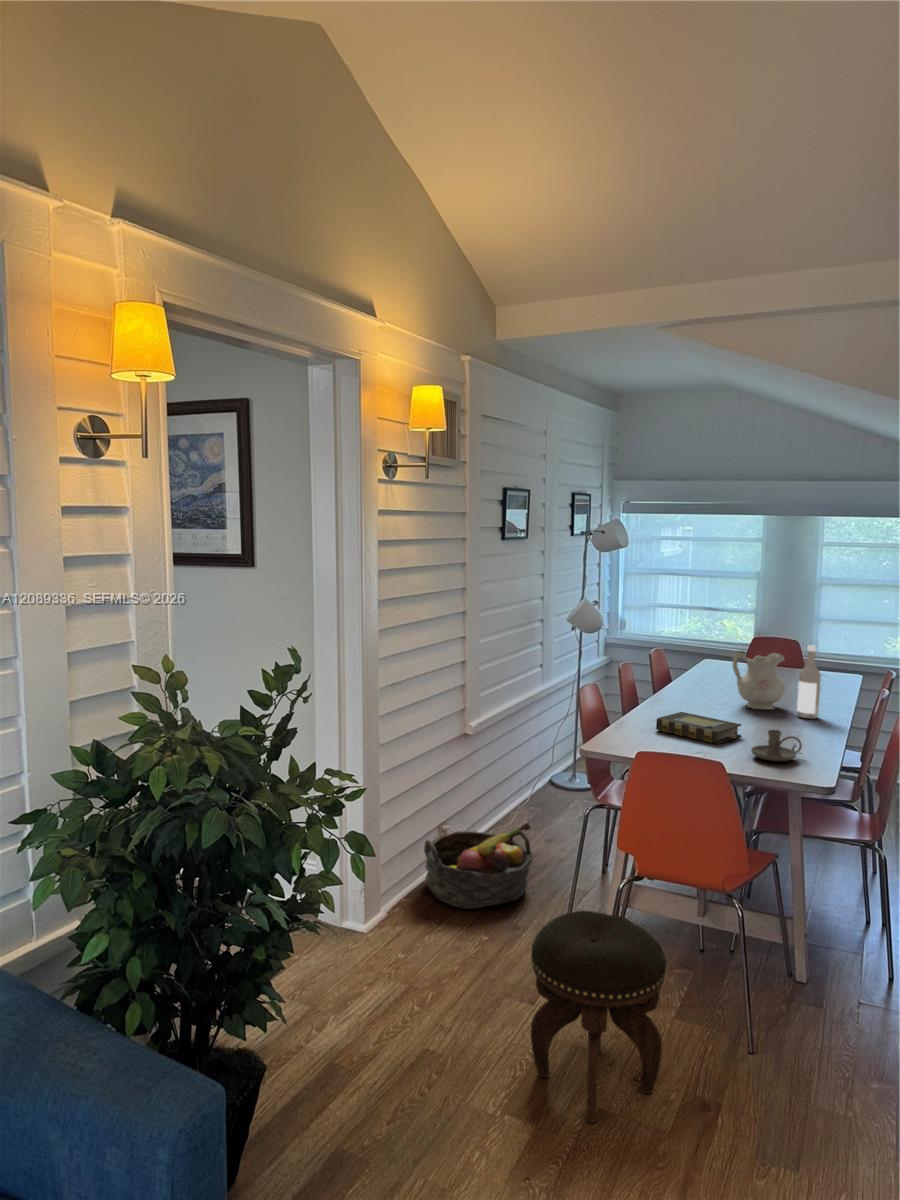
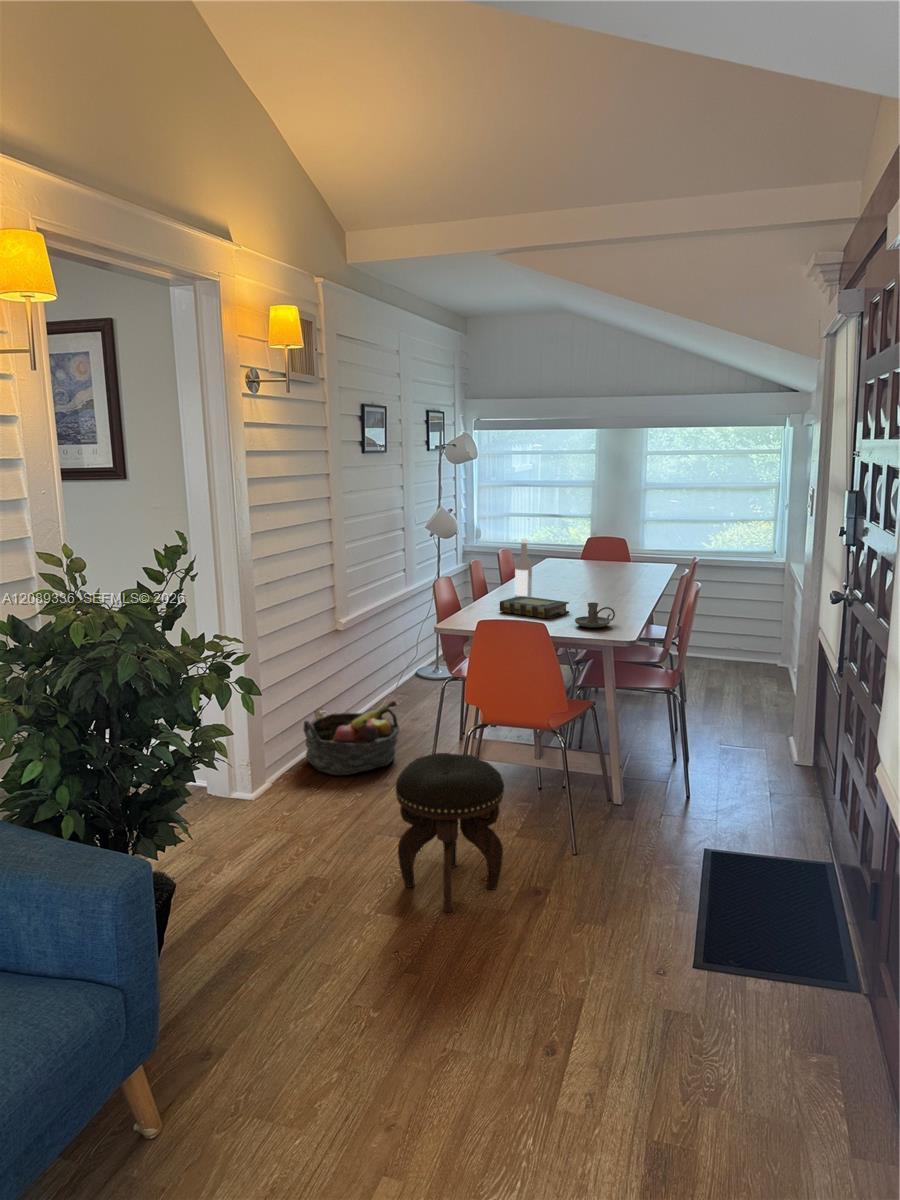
wine bottle: present [797,645,821,719] -> present [515,538,532,597]
ceramic pitcher: present [733,651,785,710] -> none [564,543,607,593]

